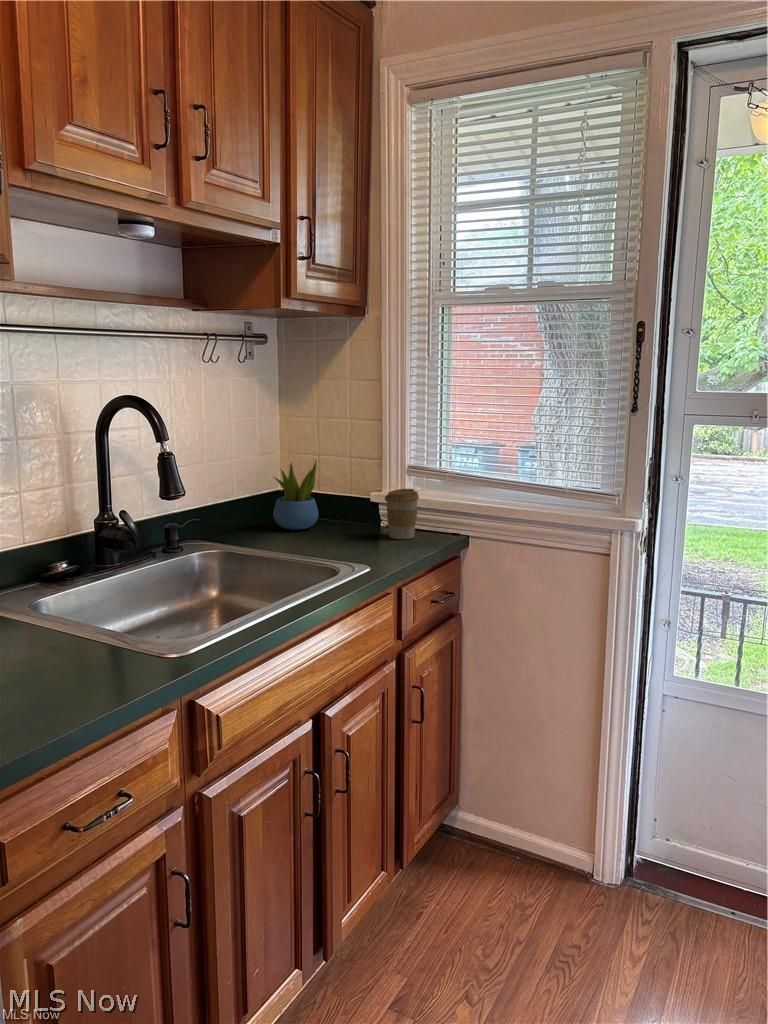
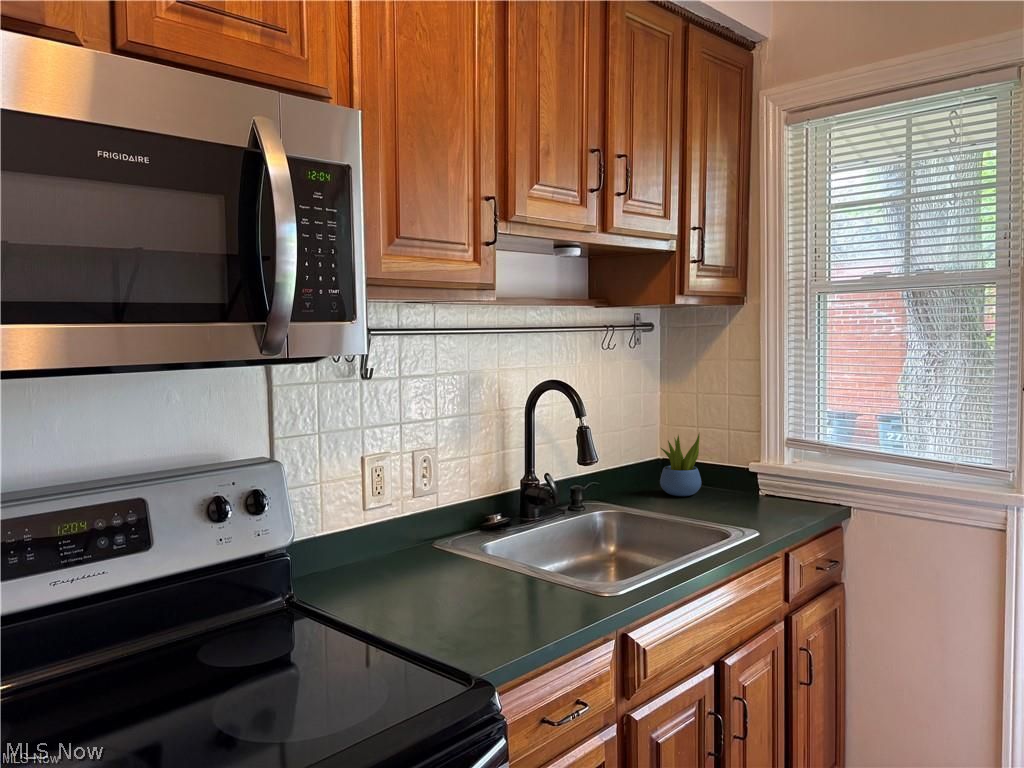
coffee cup: present [385,489,419,539] -> none [766,461,800,508]

